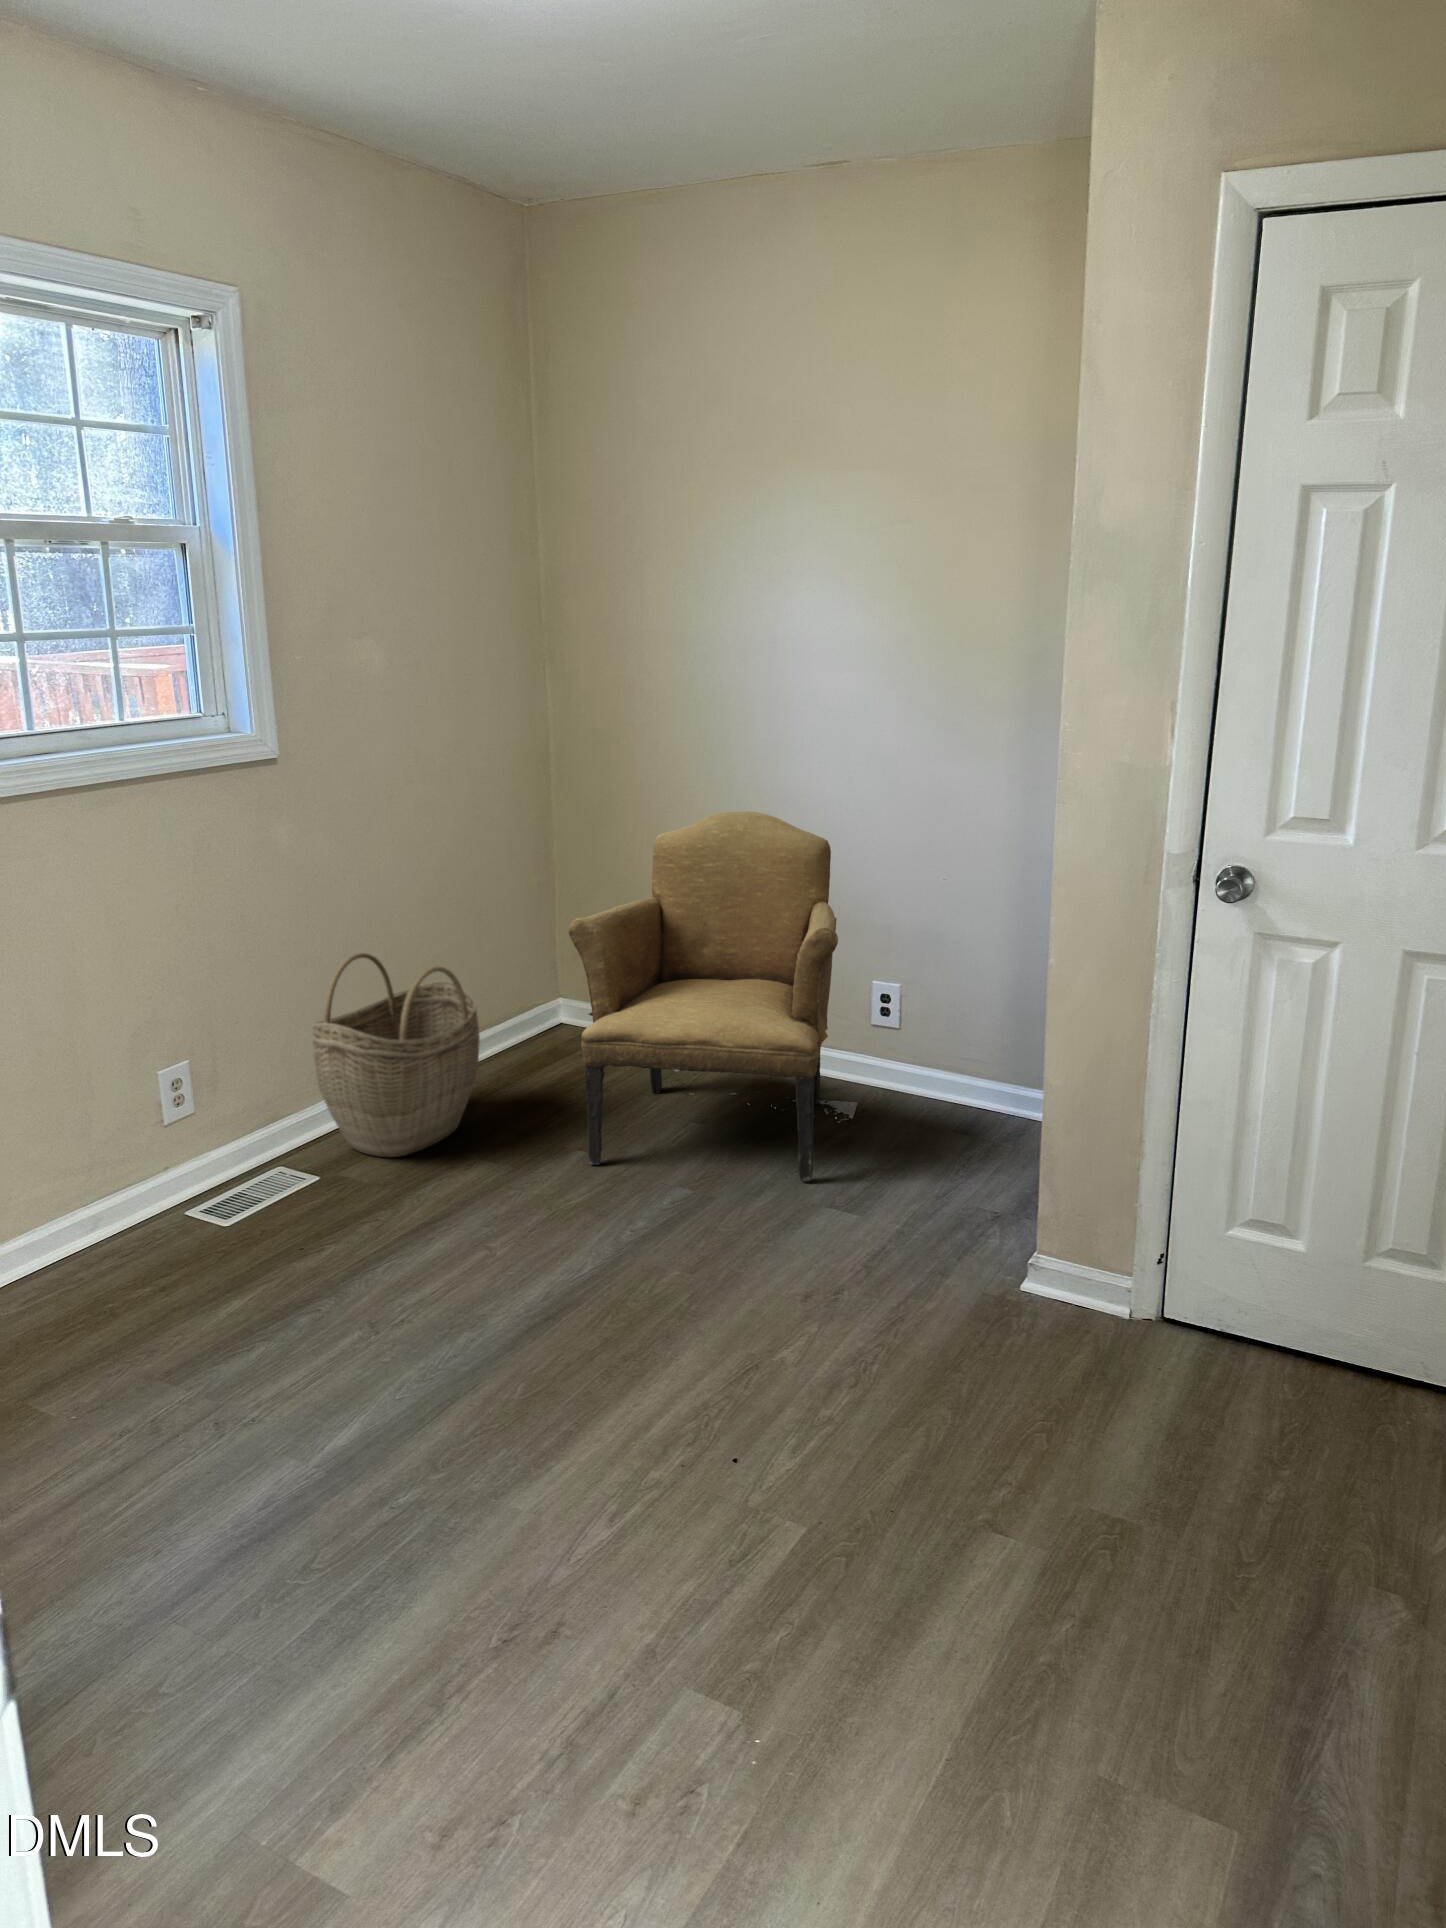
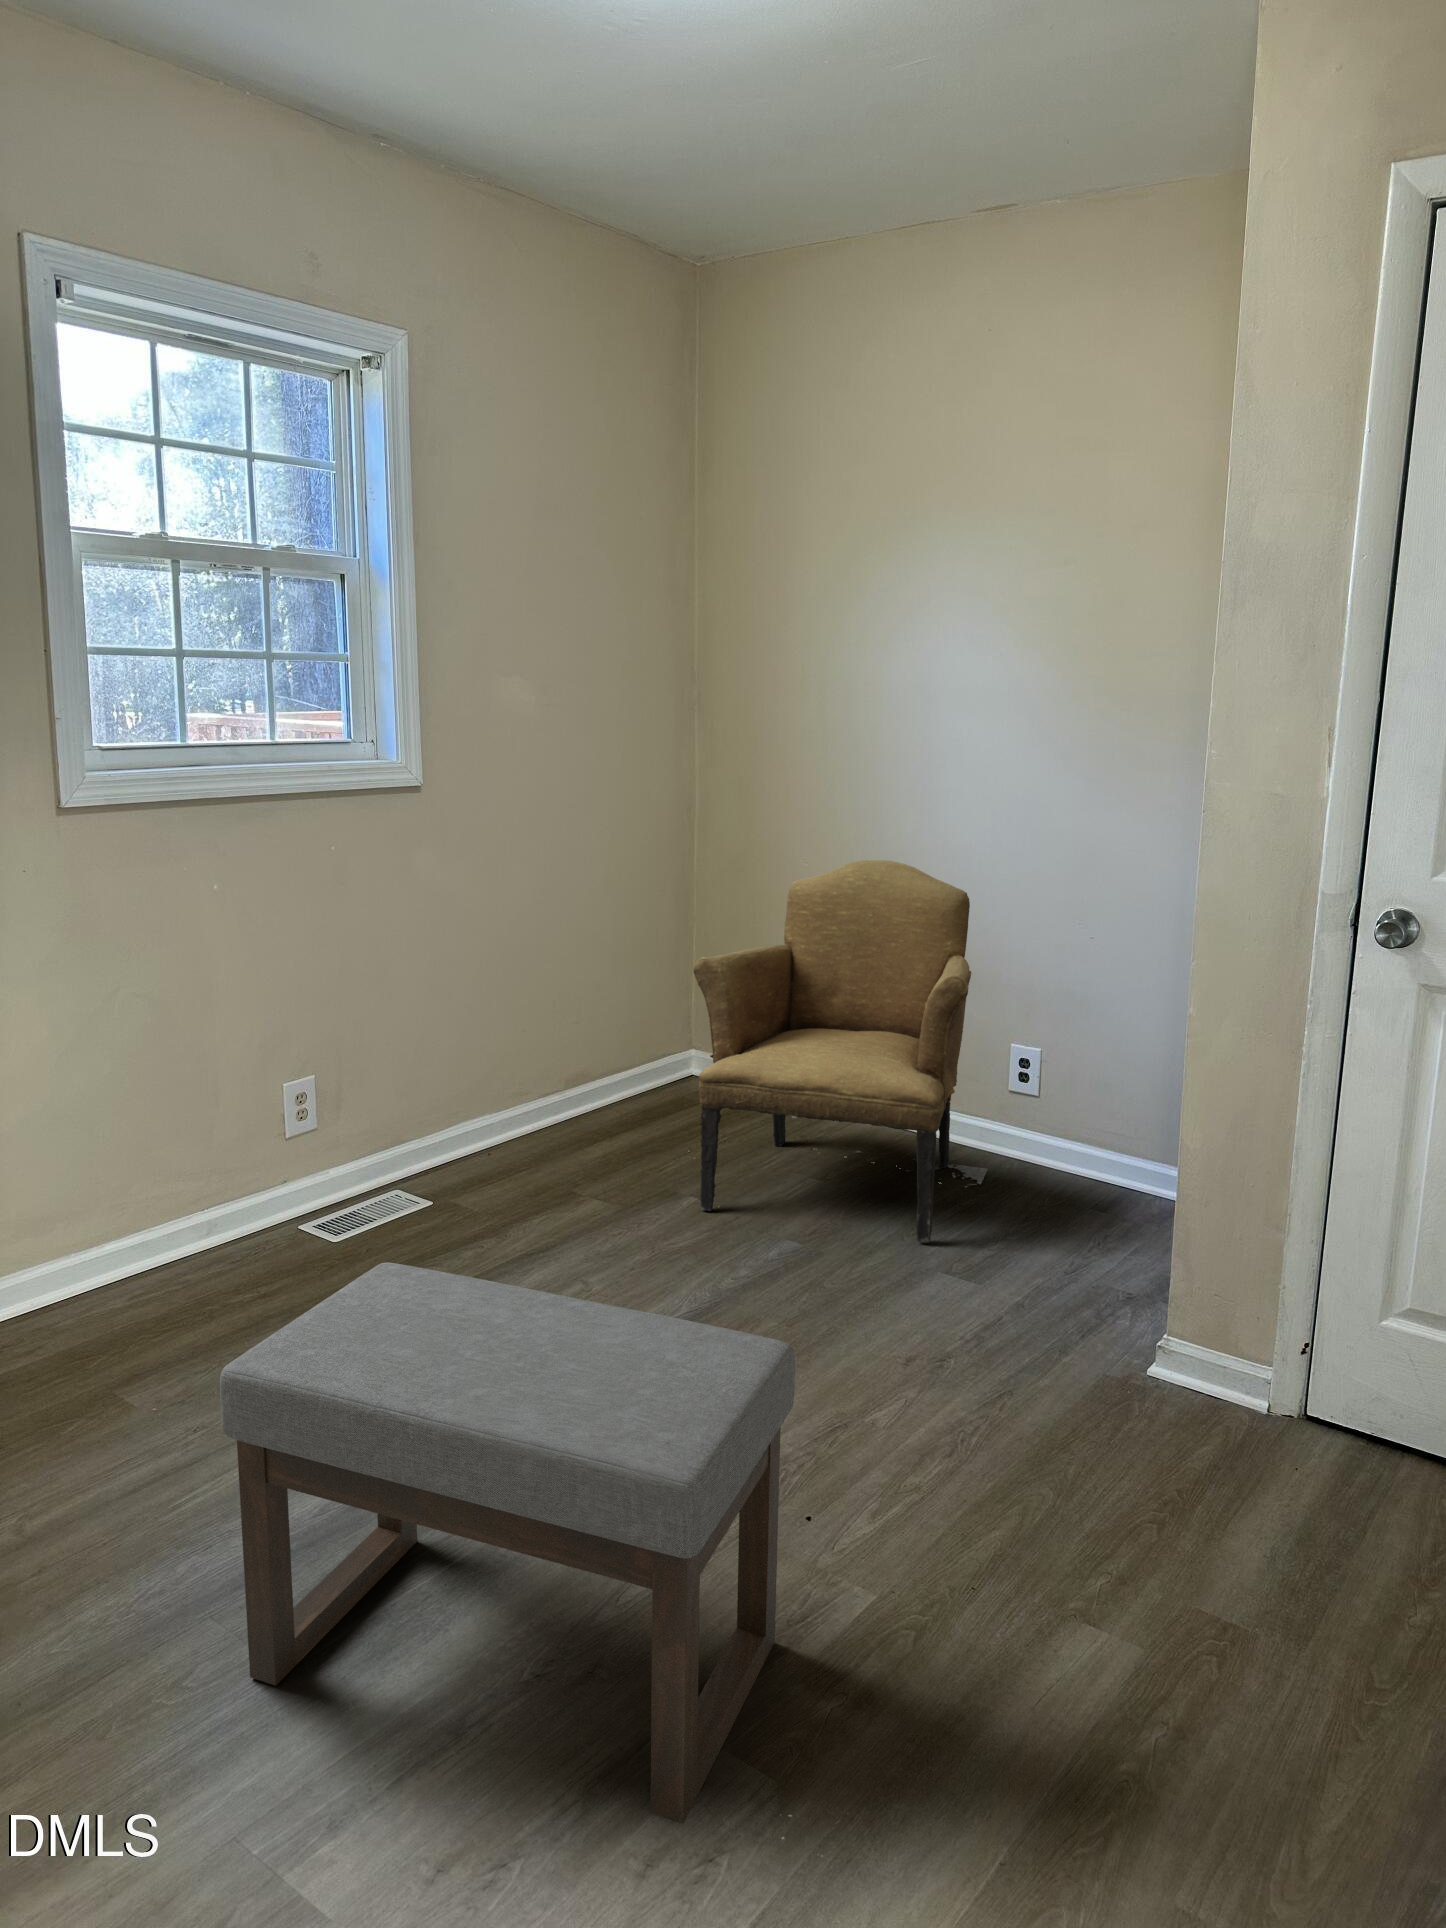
woven basket: present [313,953,480,1157] -> none [436,983,601,1189]
ottoman: none [176,1262,726,1753] -> present [220,1262,795,1824]

